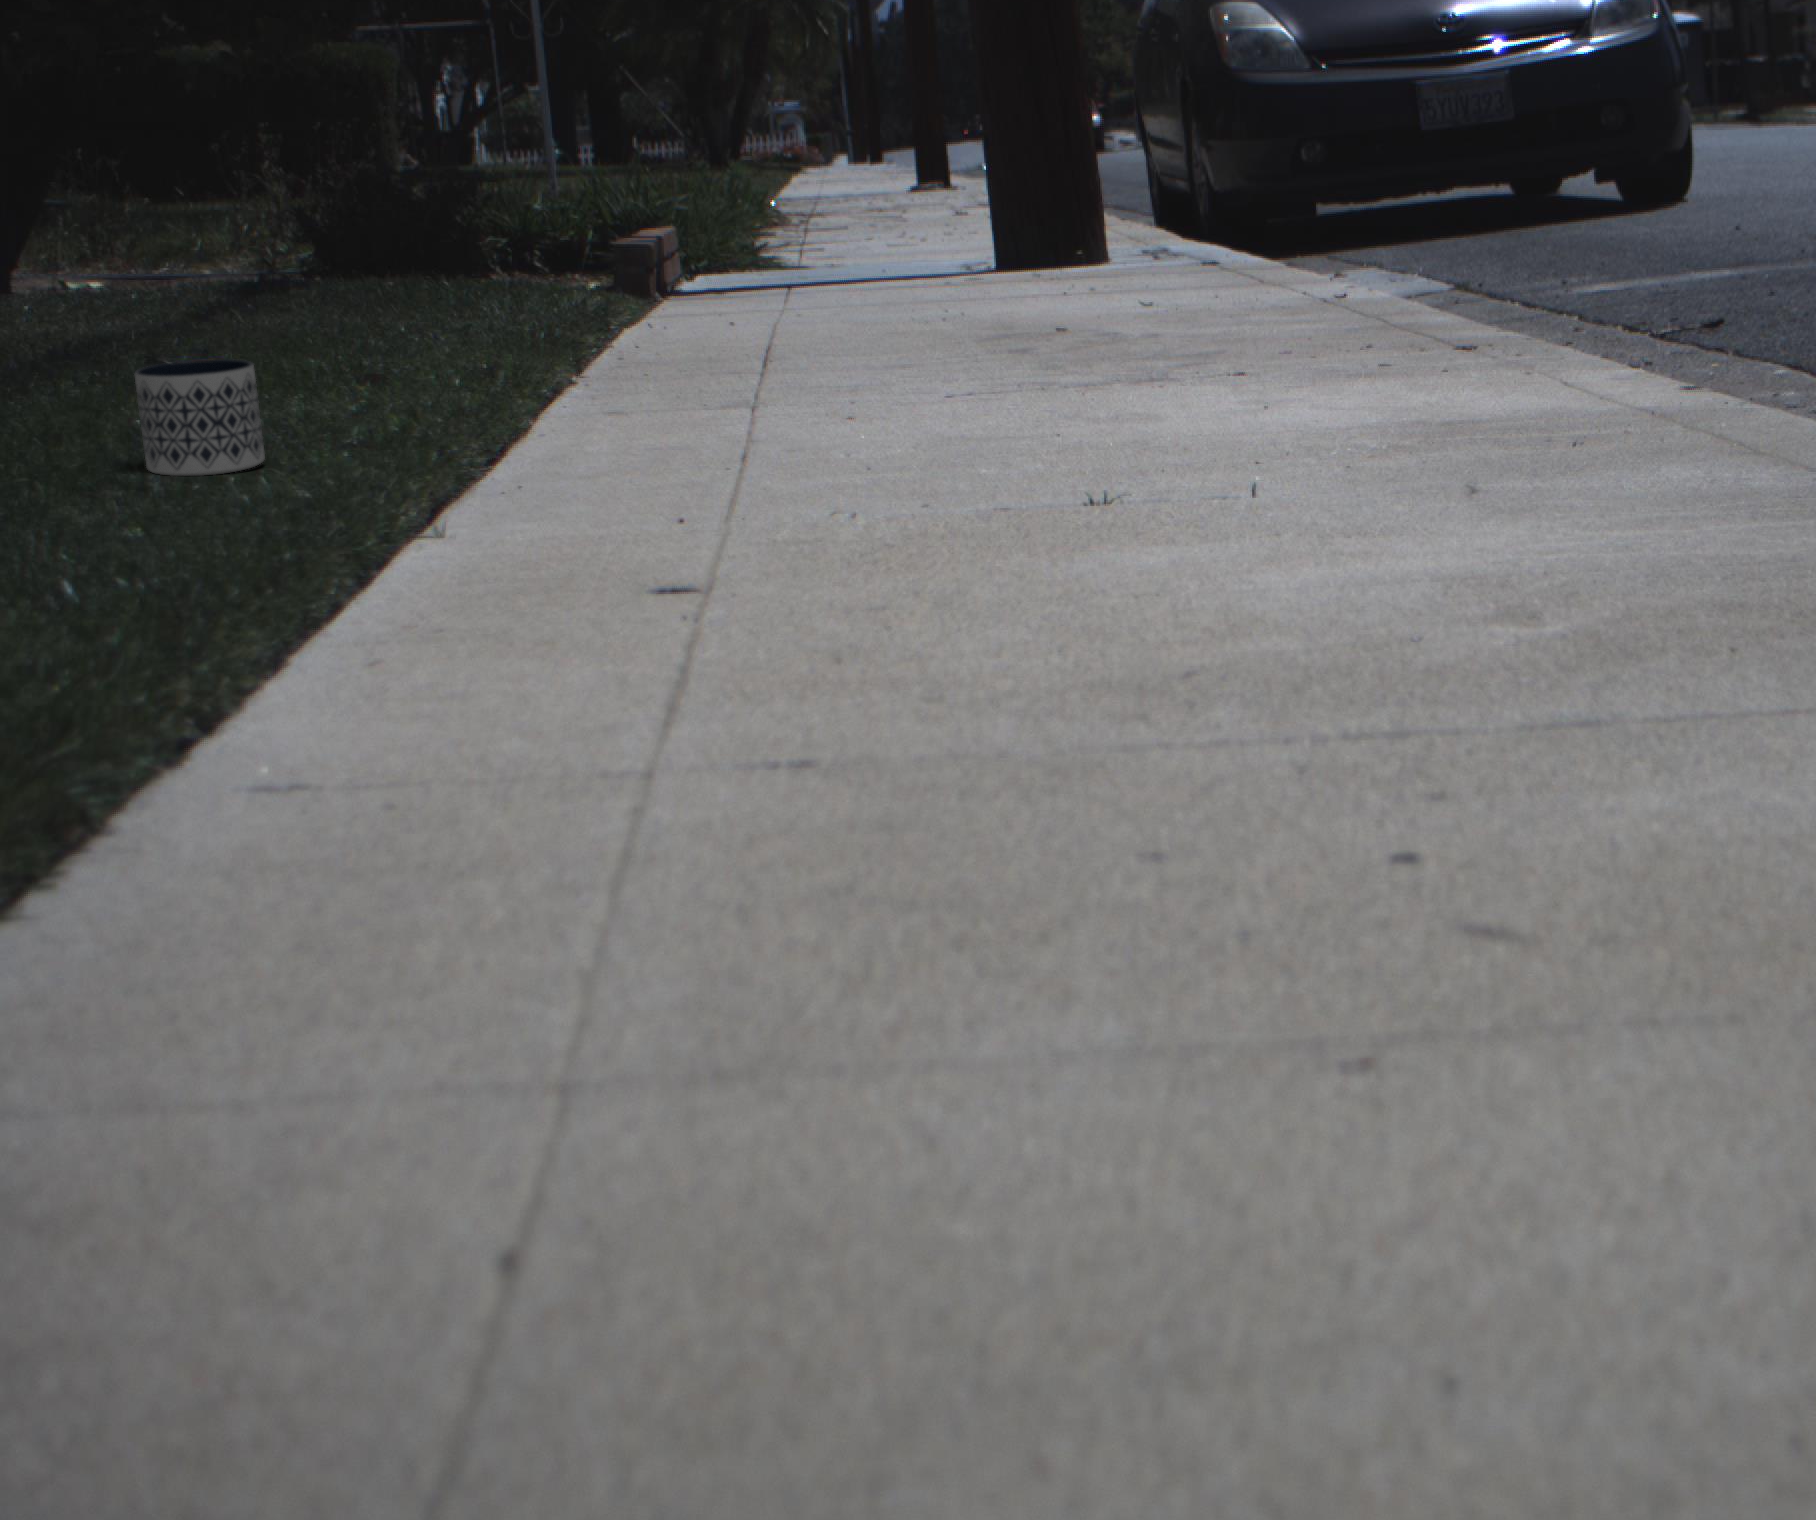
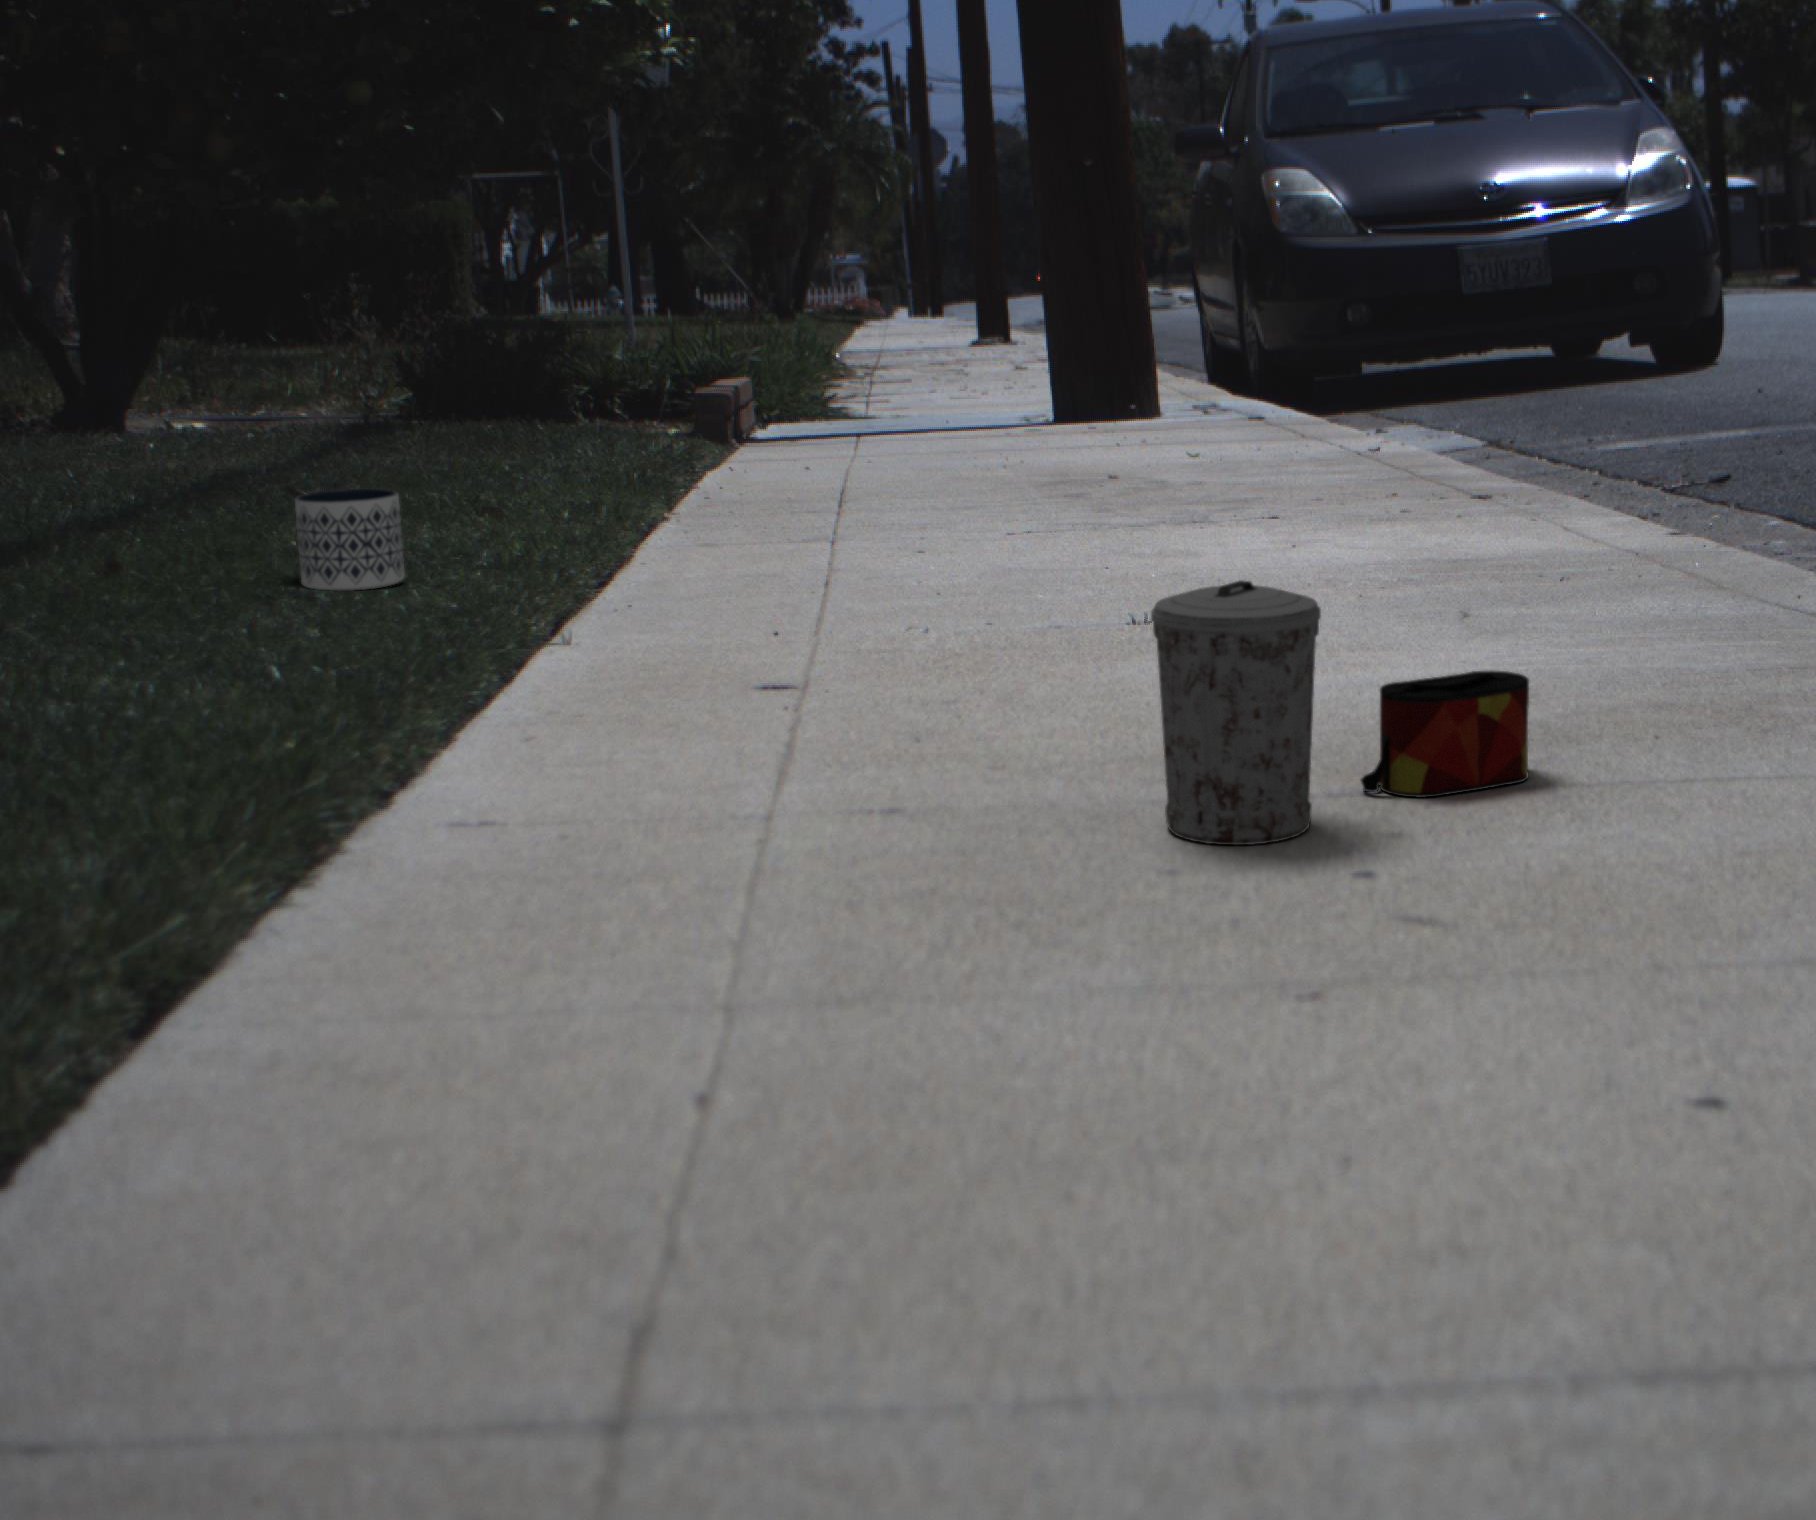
trash can: none [1110,469,1318,792] -> present [1151,580,1321,845]
bag: none [1363,567,1562,723] -> present [1361,671,1529,797]

